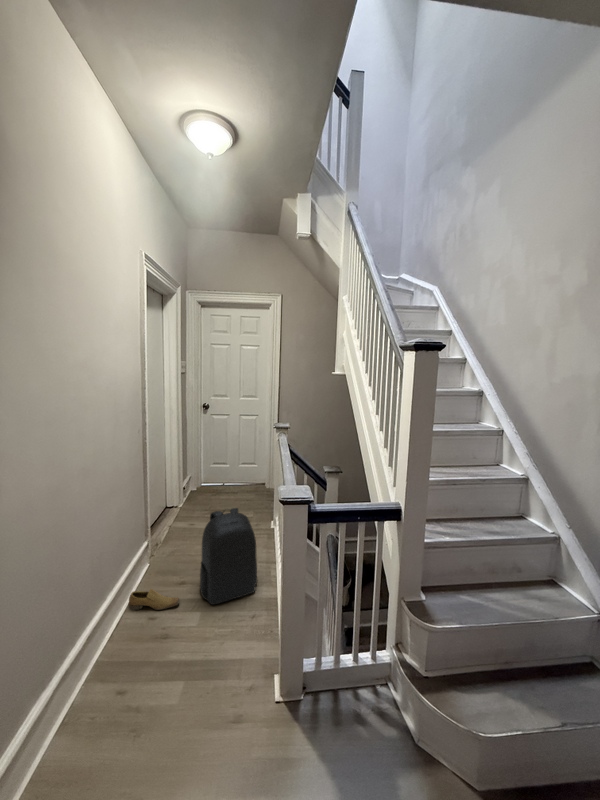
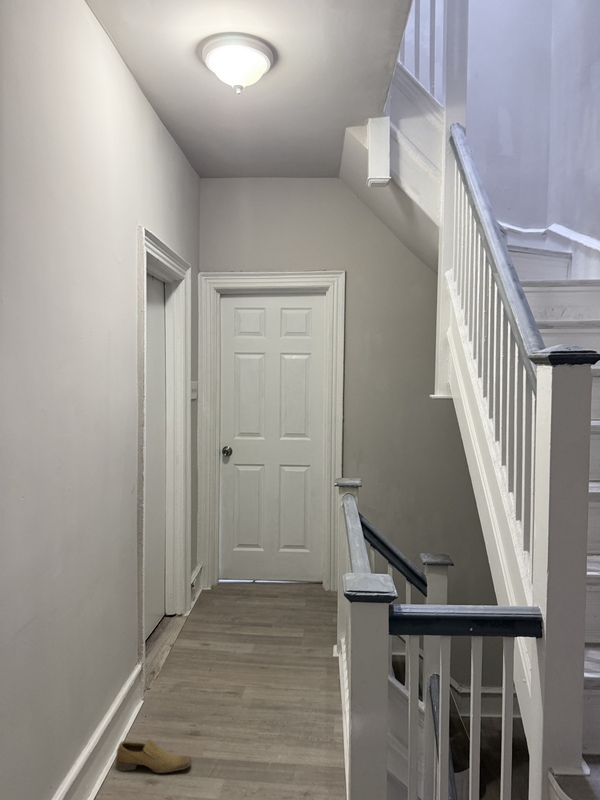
backpack: present [200,508,257,605] -> none [222,616,313,772]

